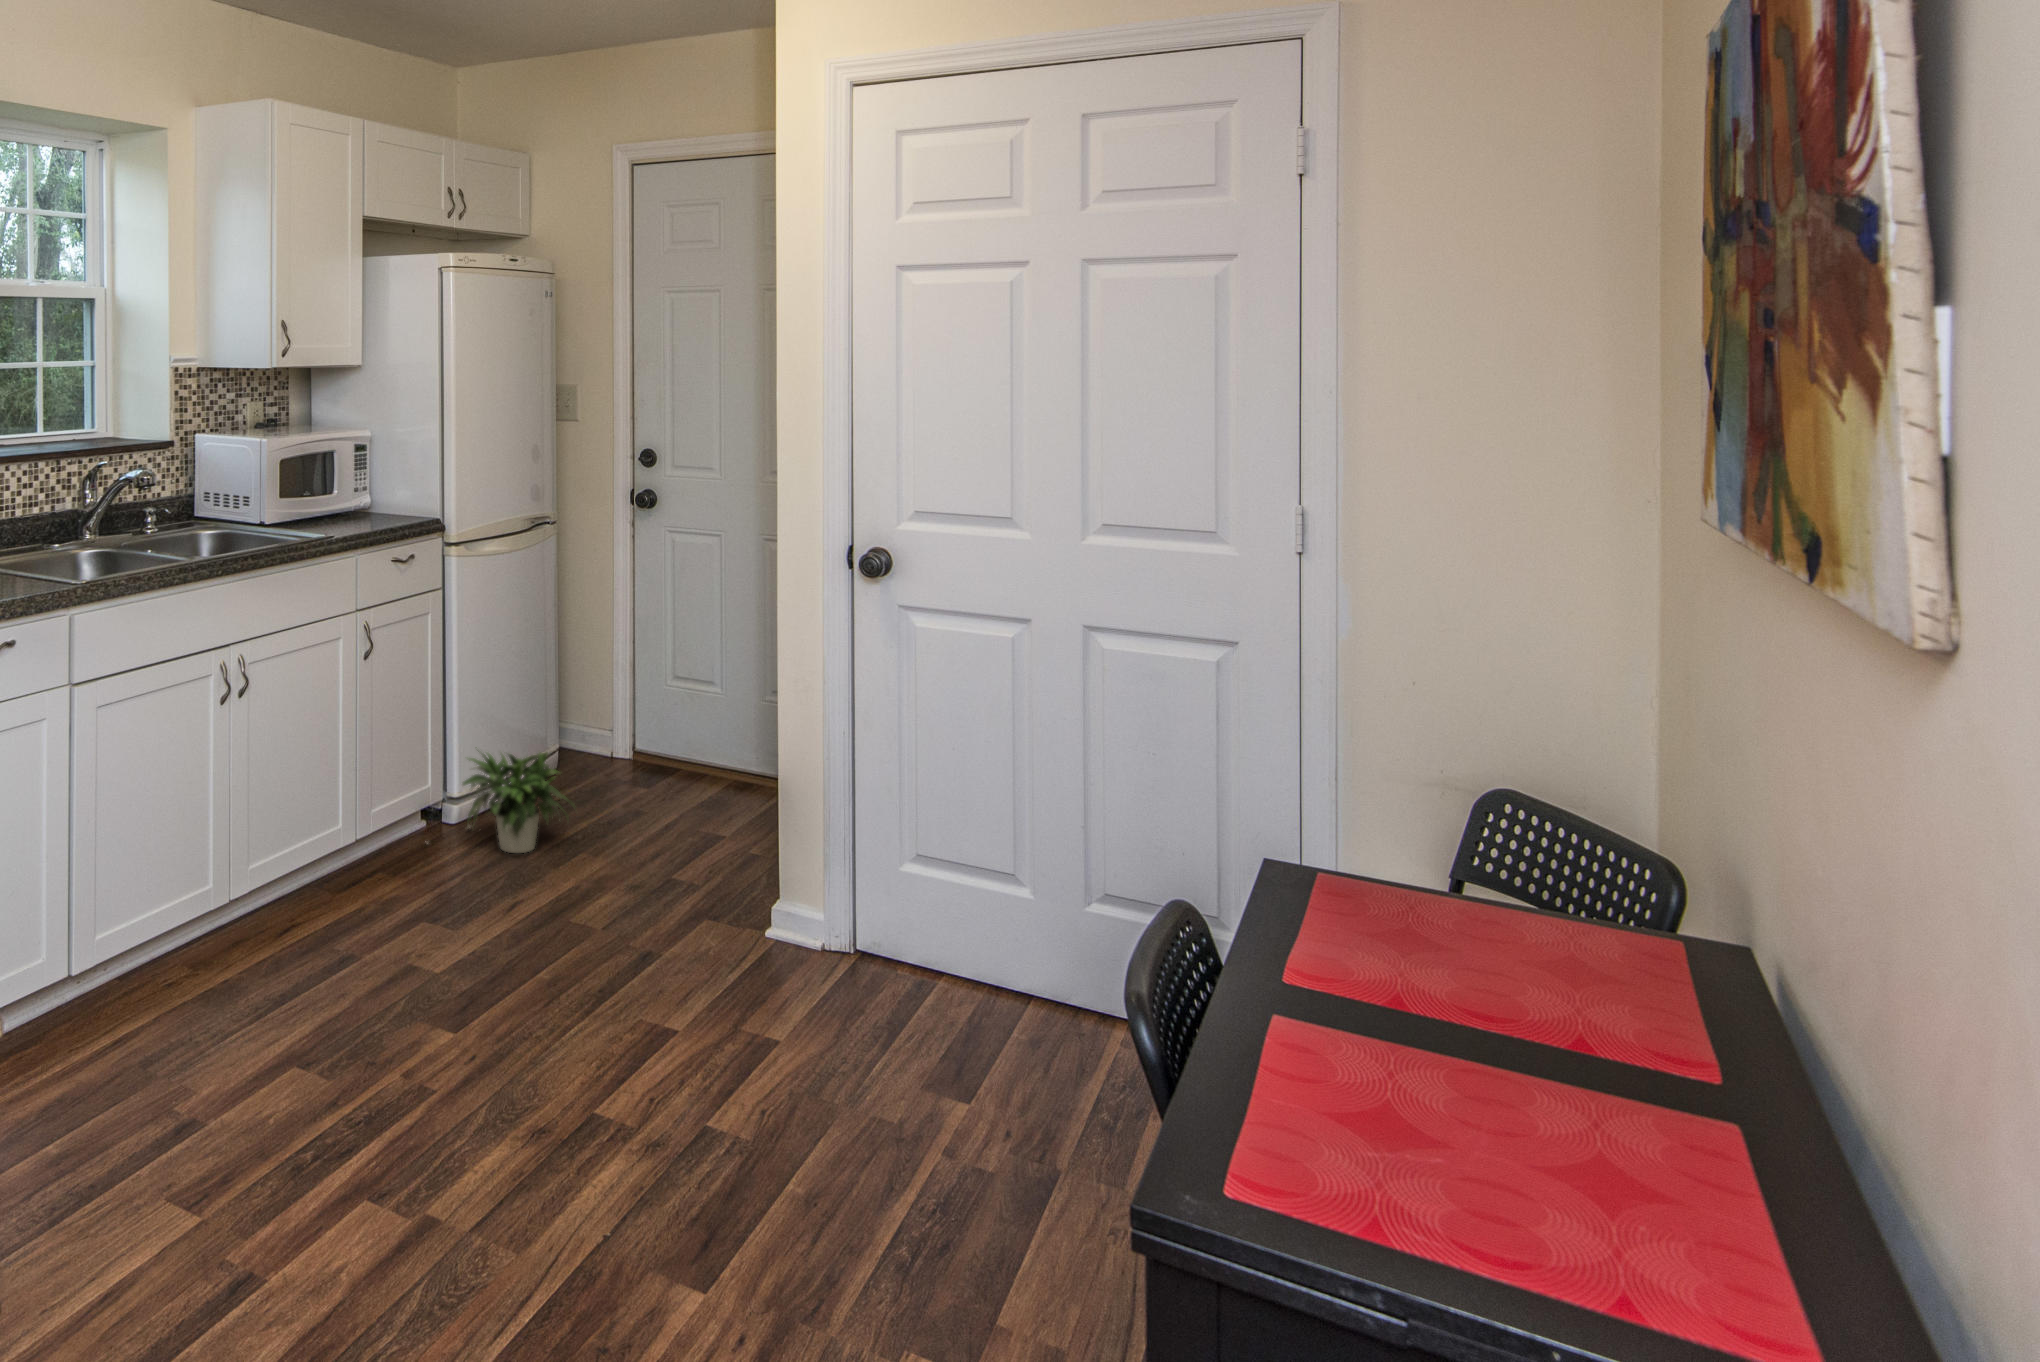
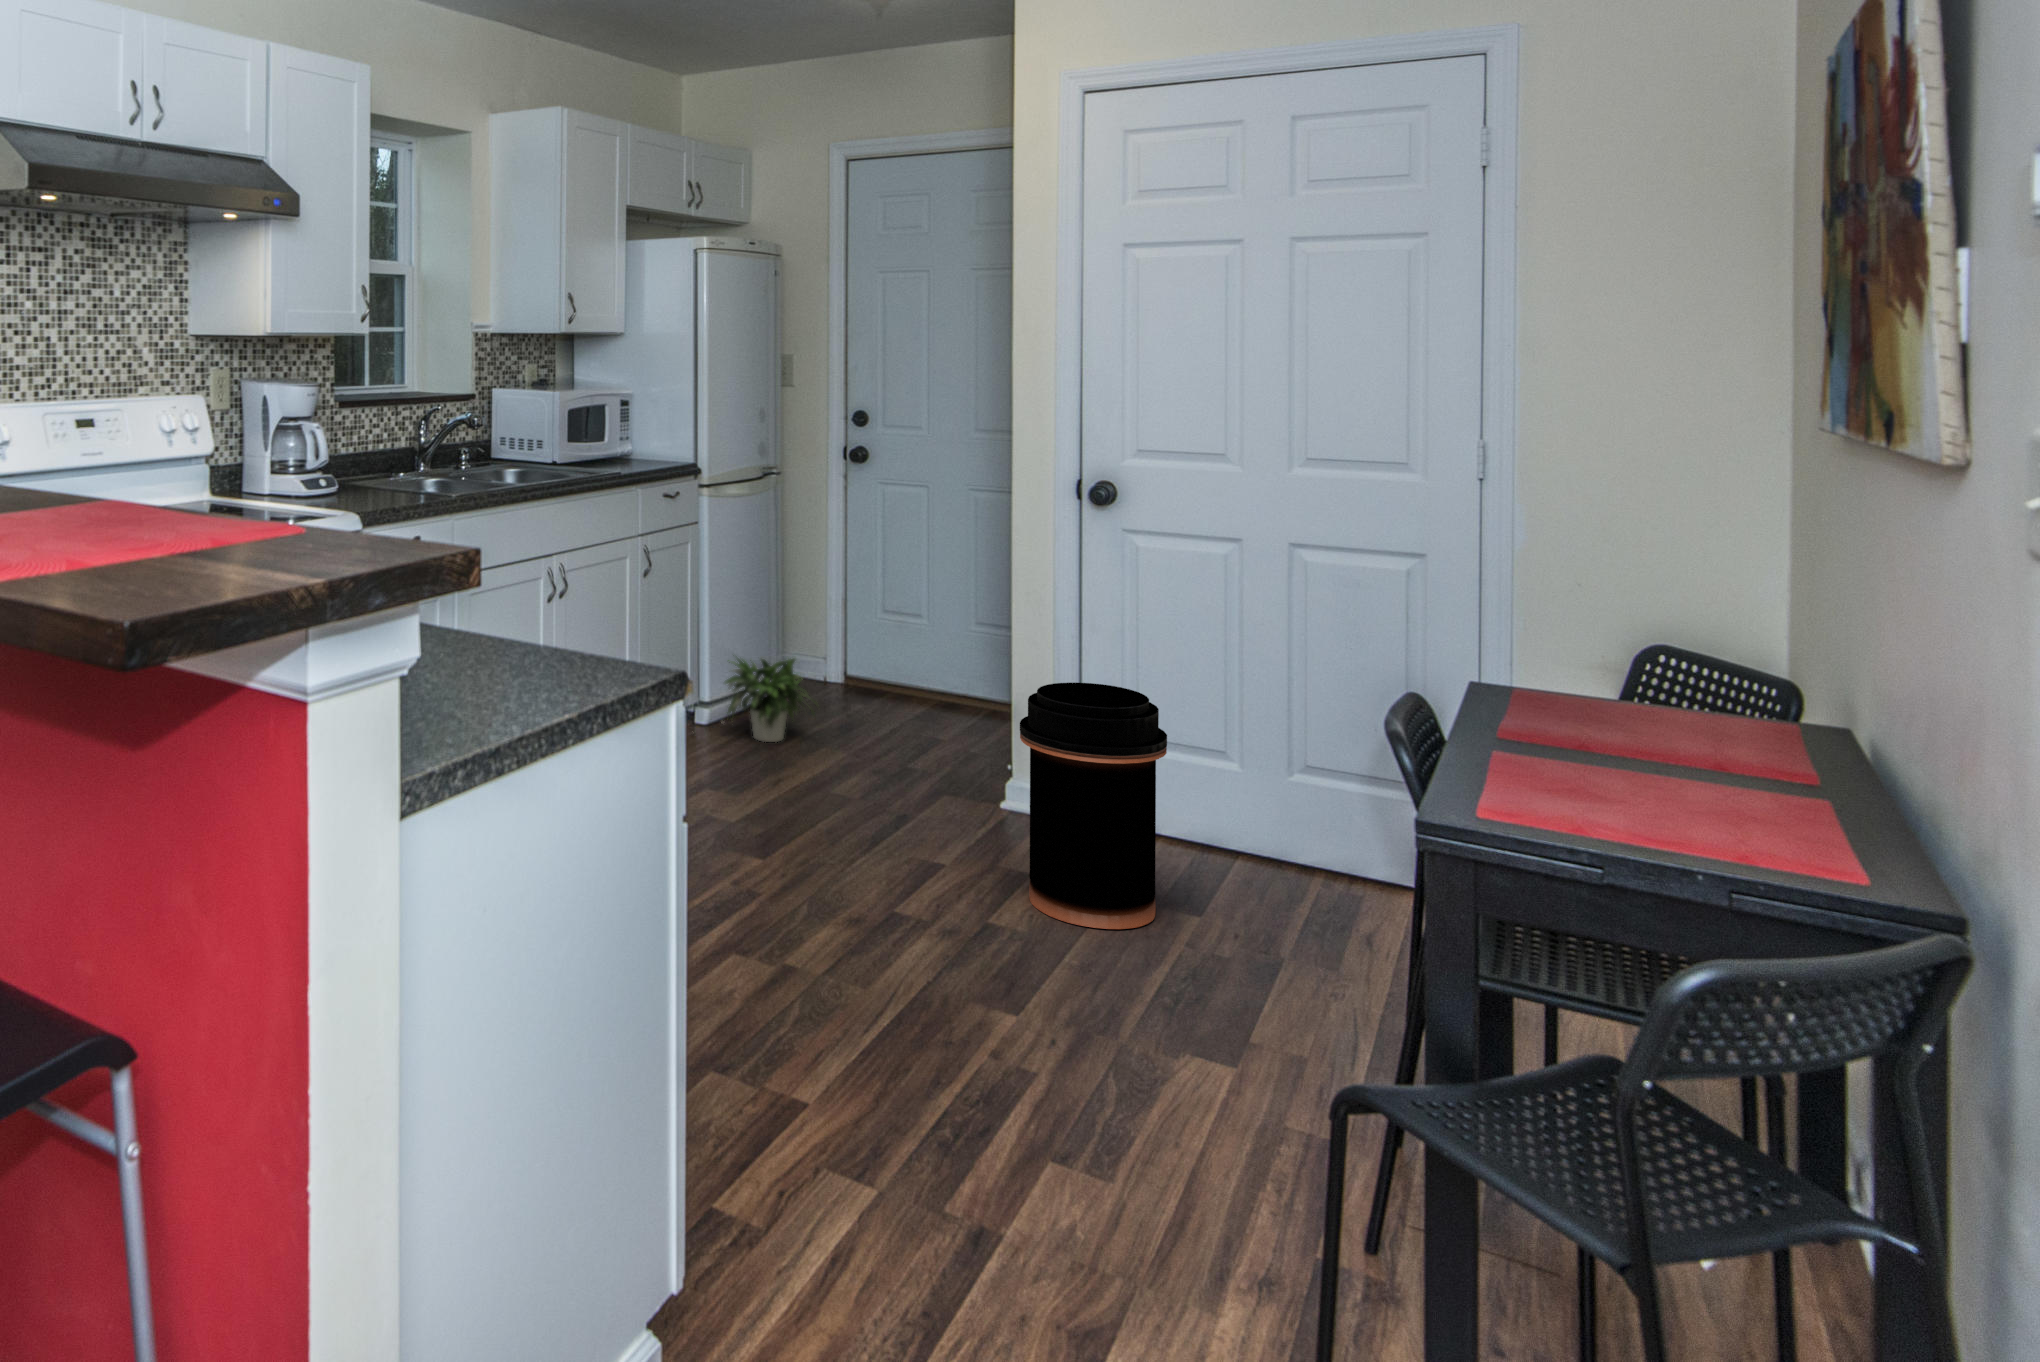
trash can: none [756,813,932,1138] -> present [1020,683,1167,929]

